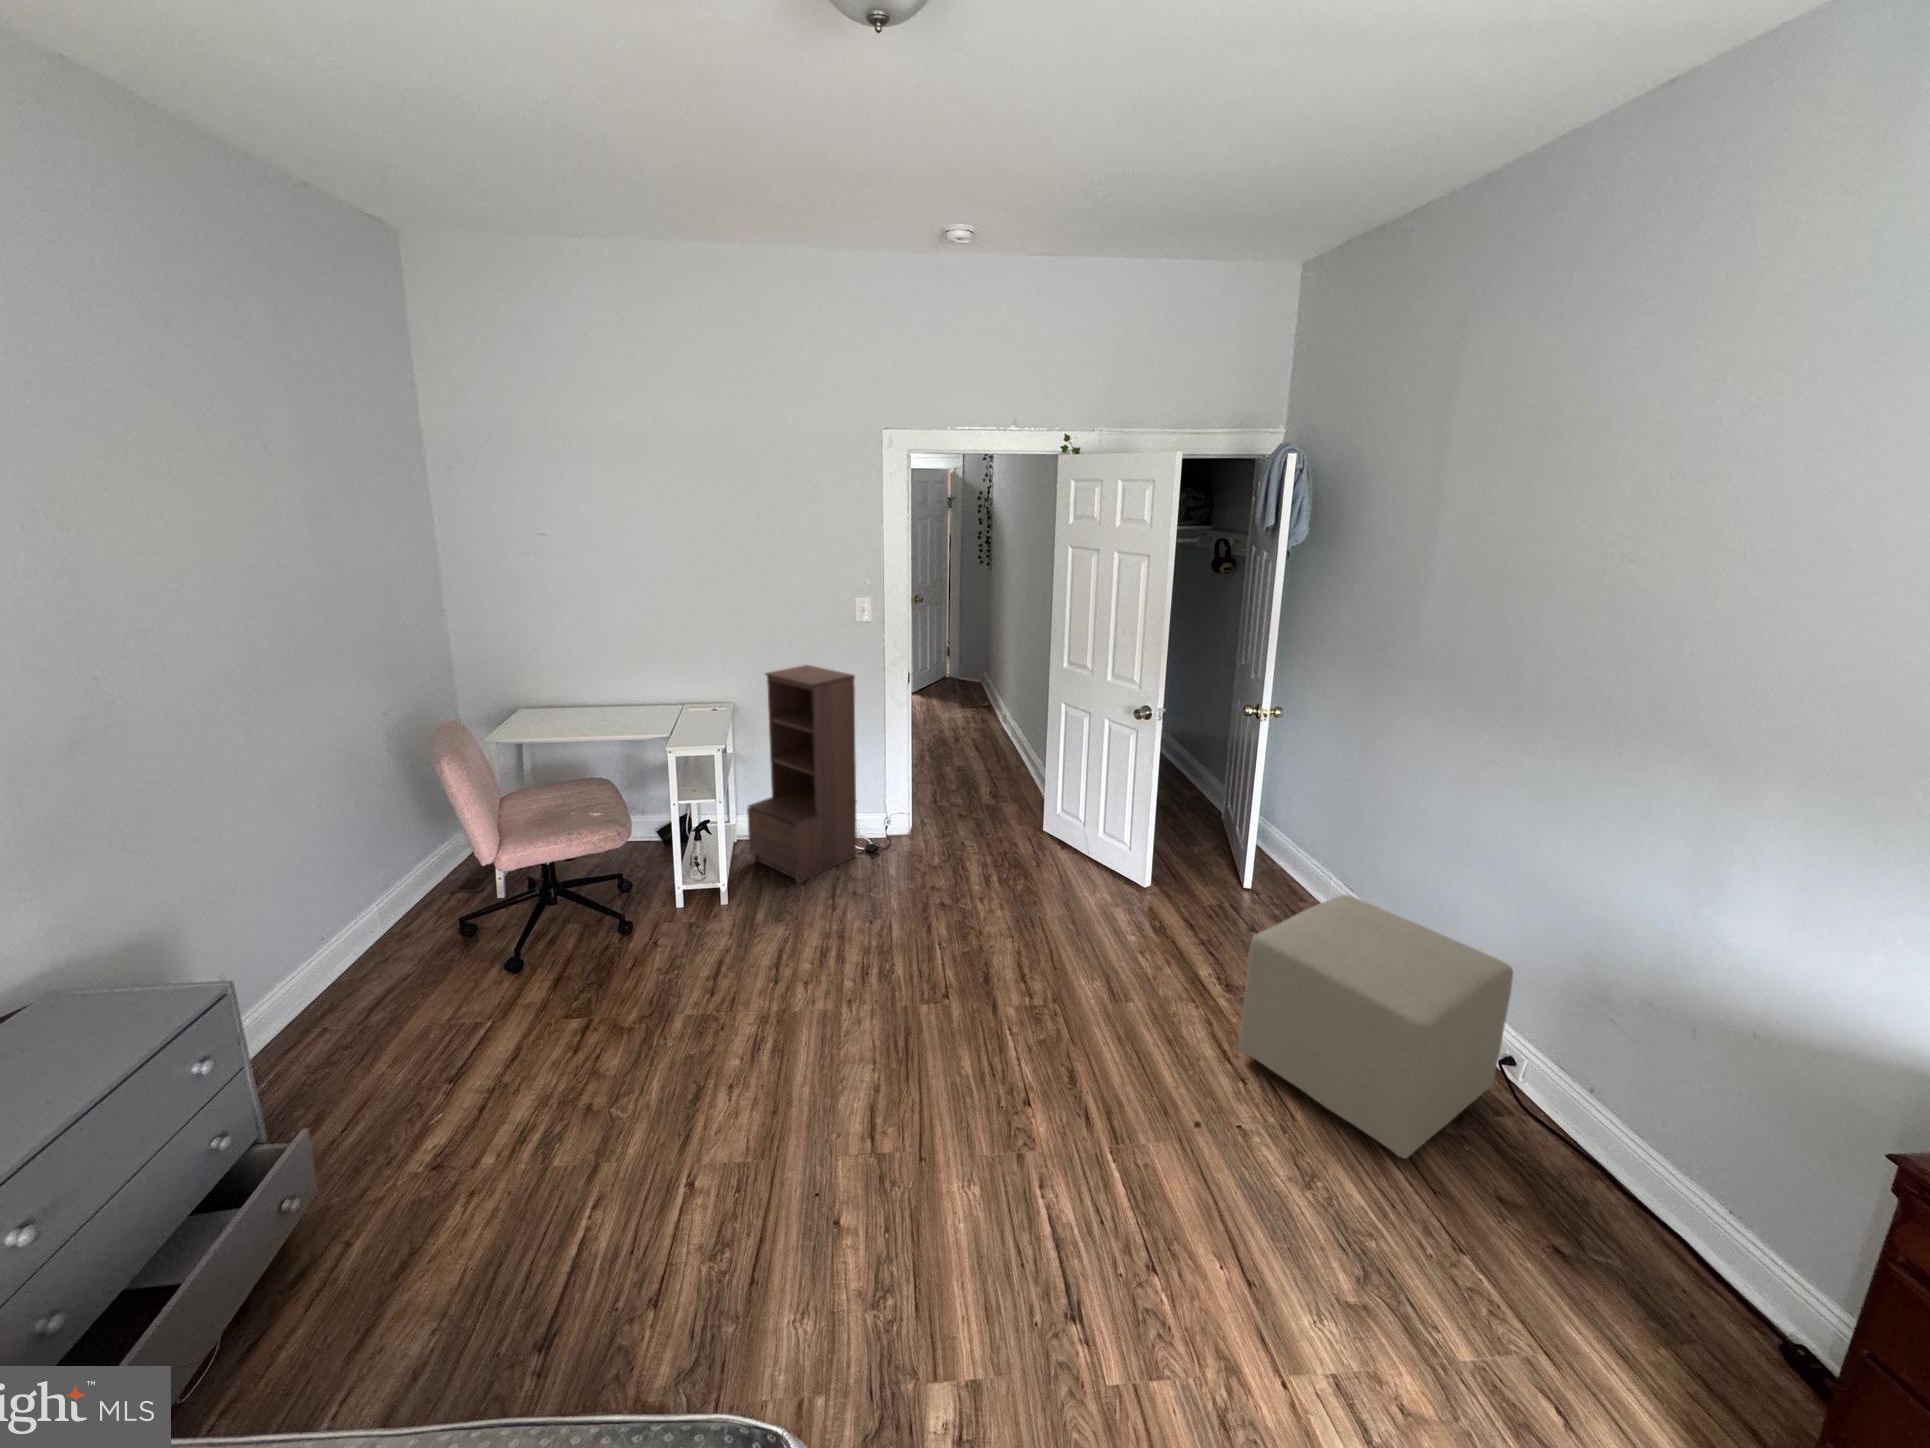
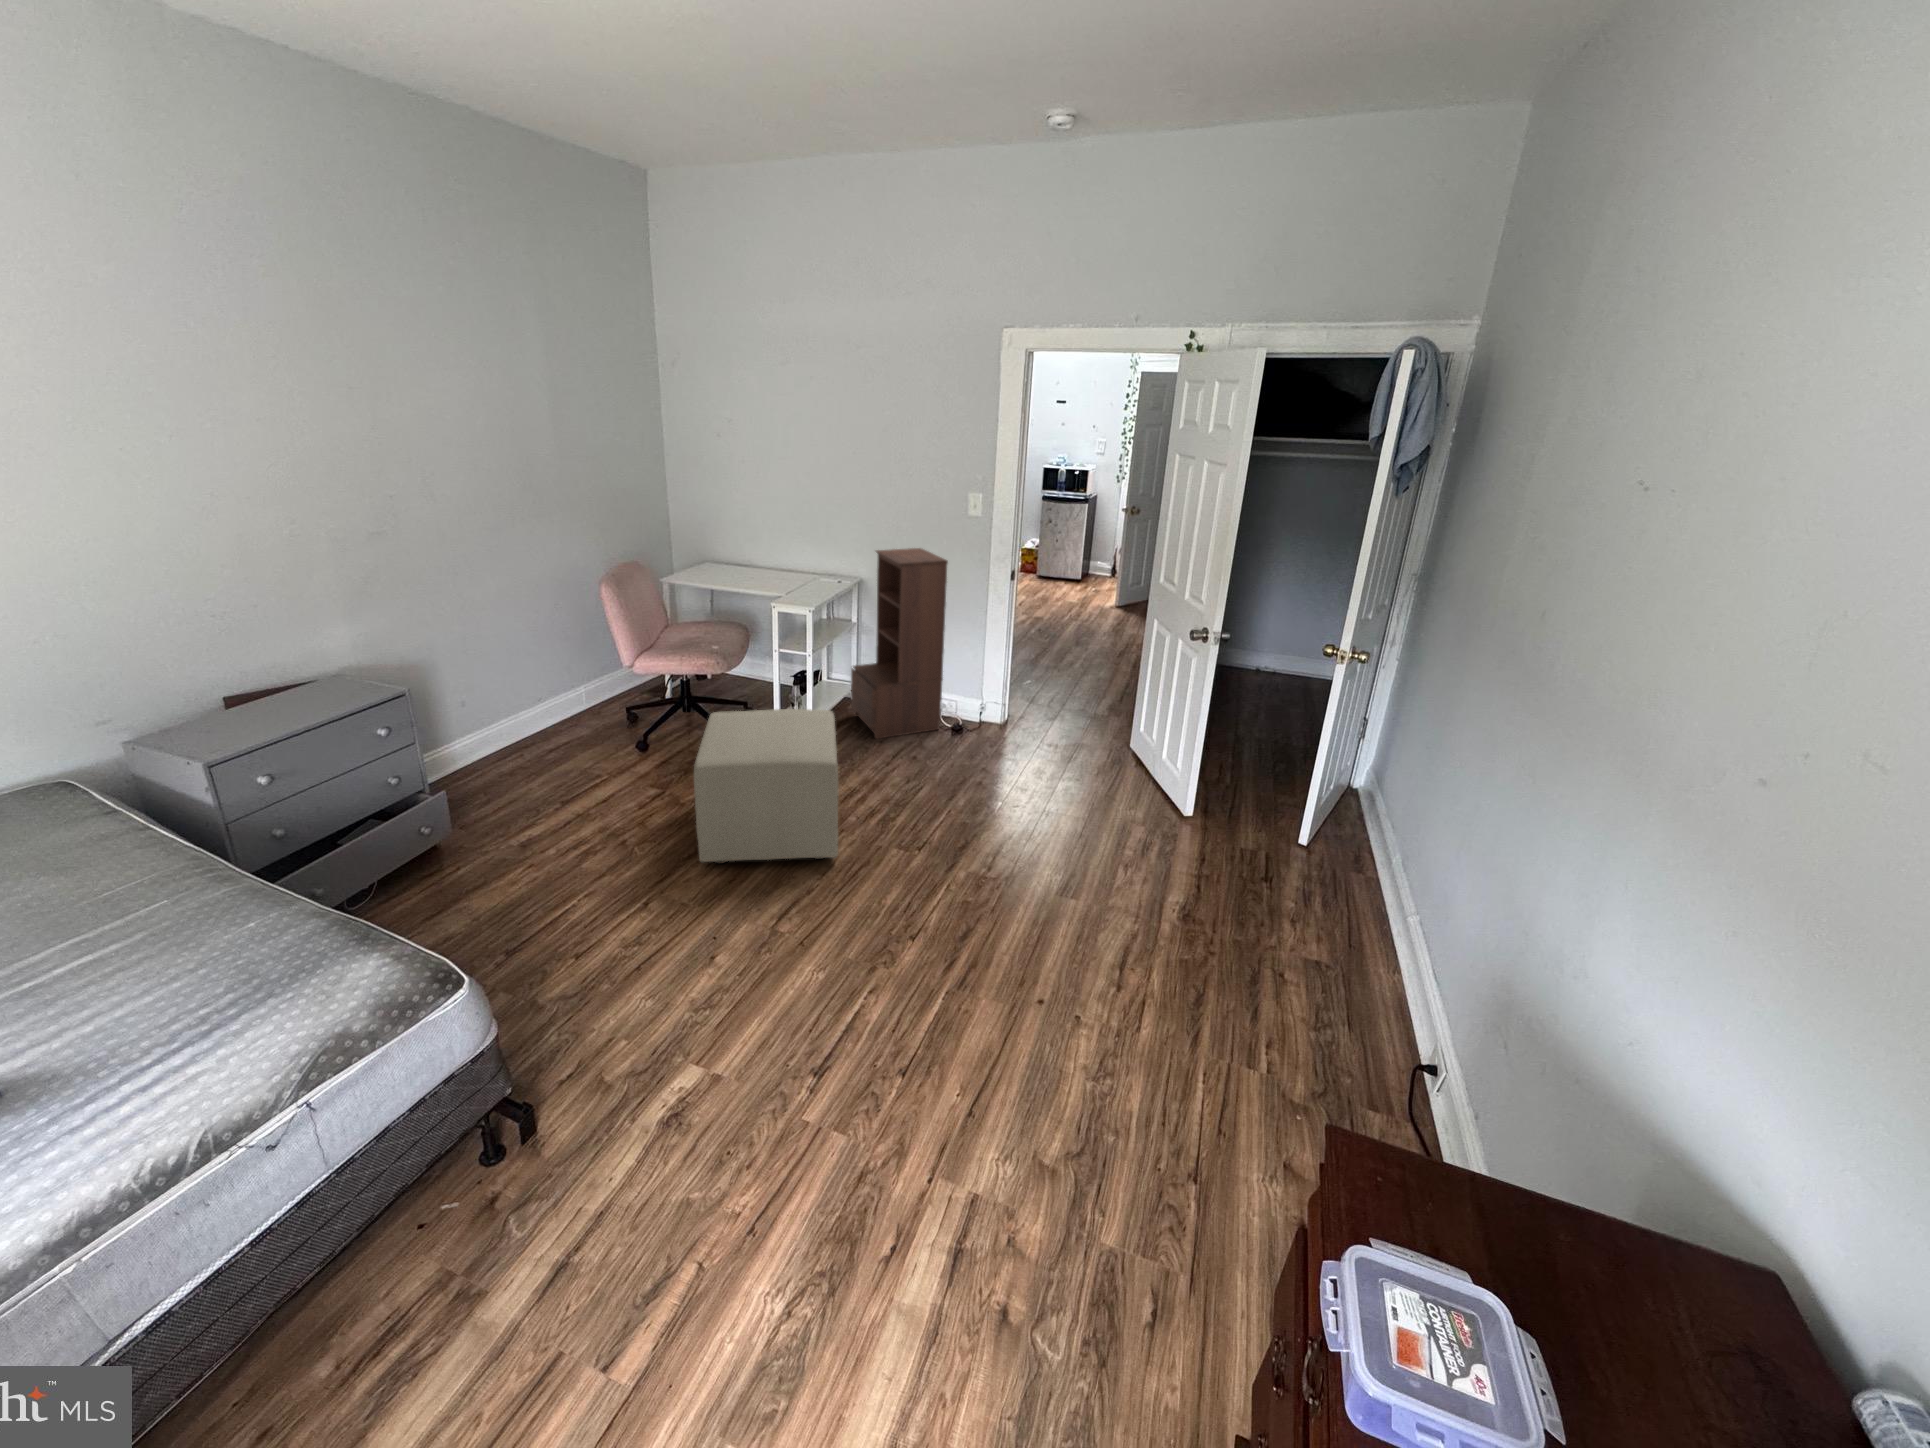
ottoman: present [1239,895,1513,1158] -> present [694,709,838,864]

